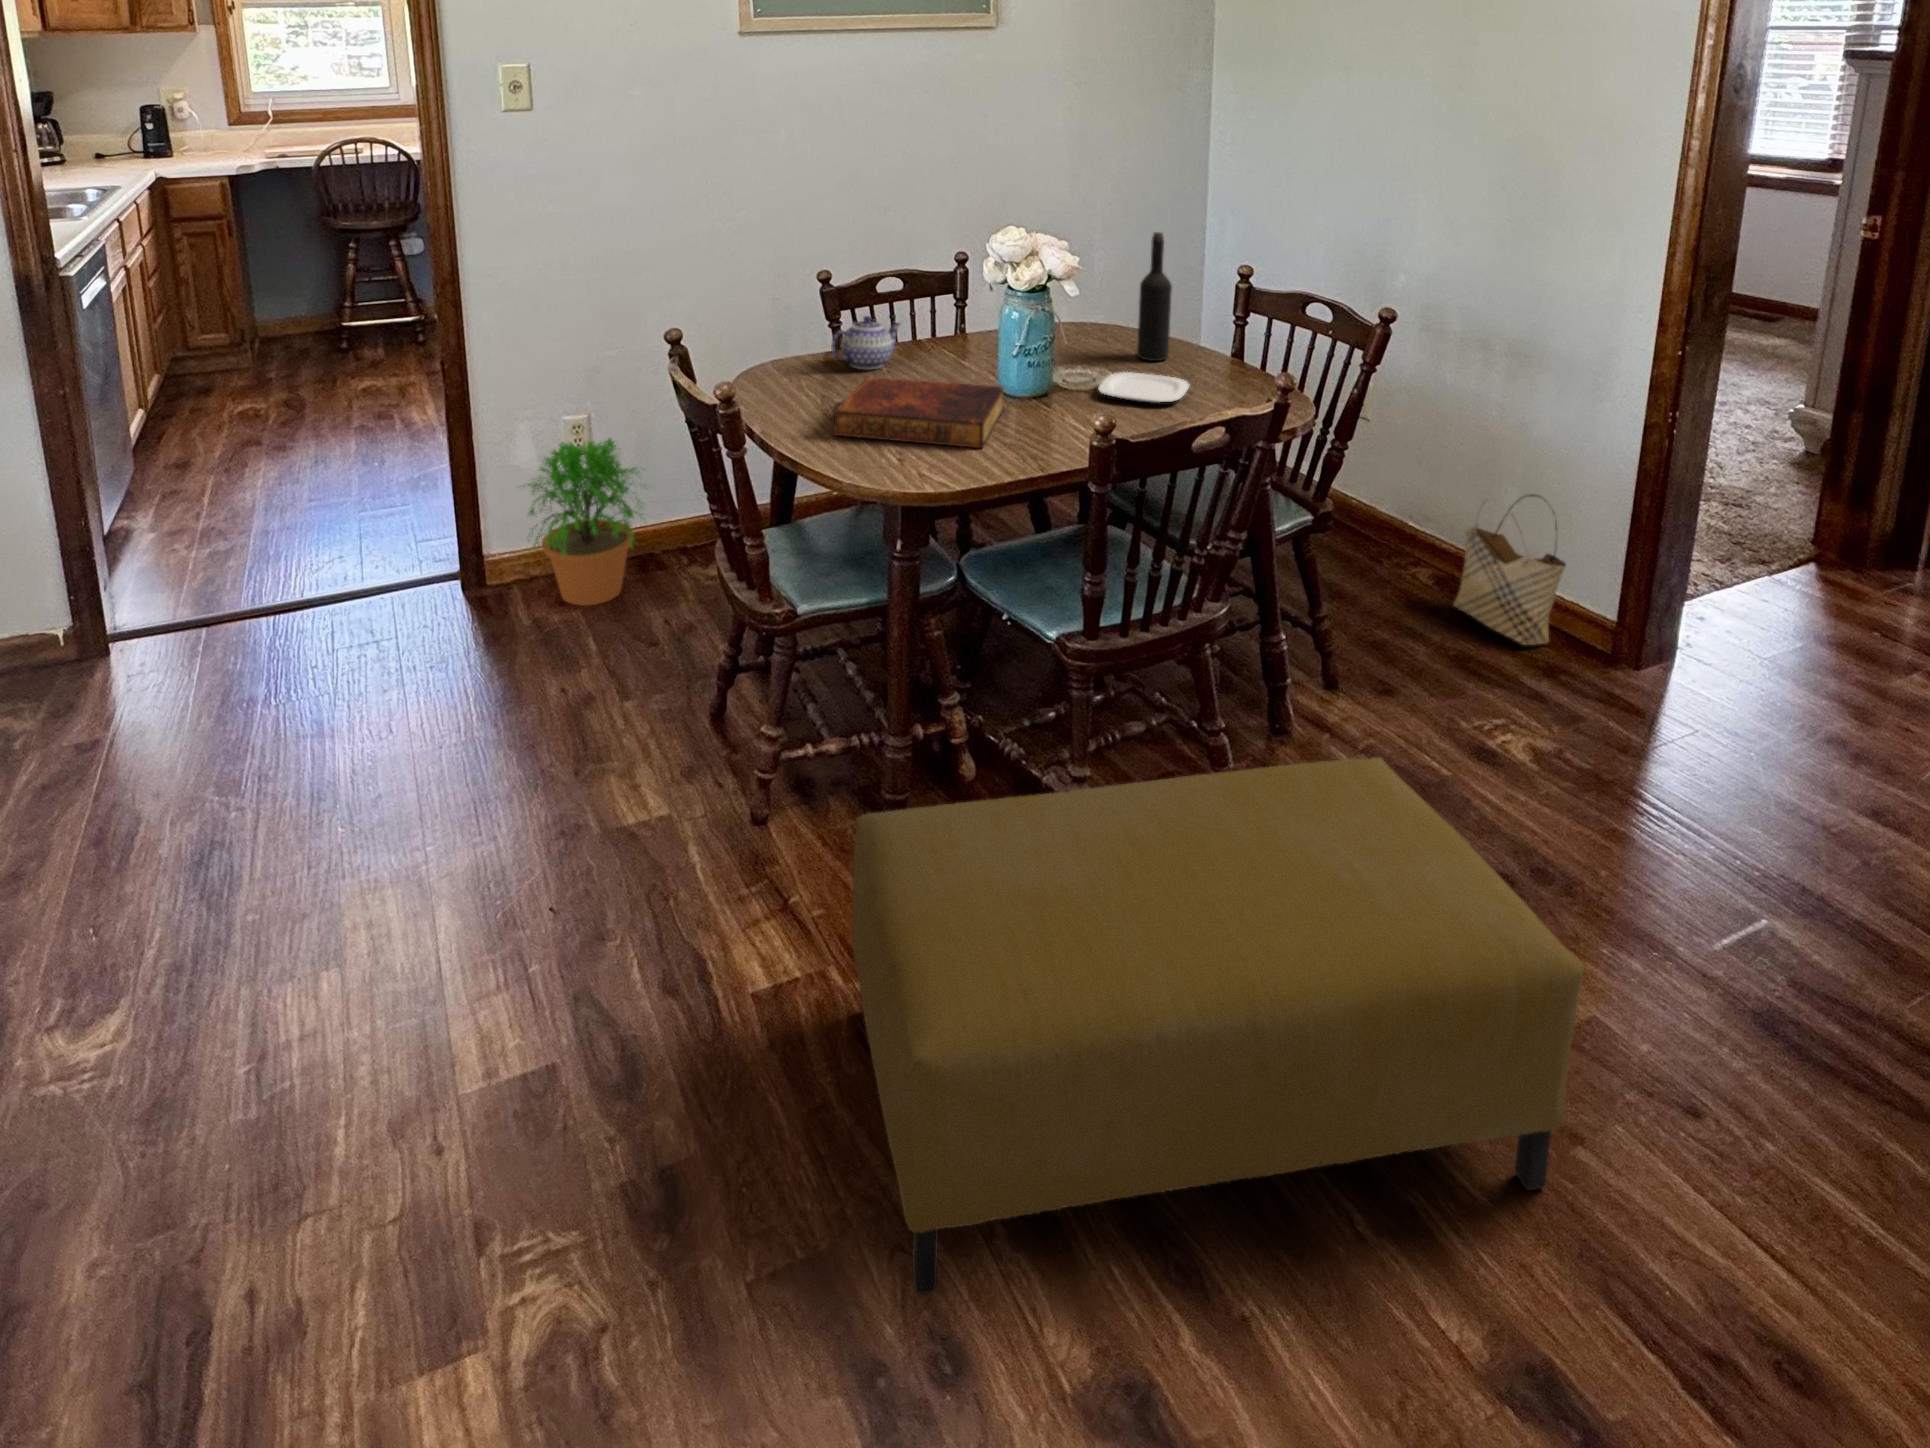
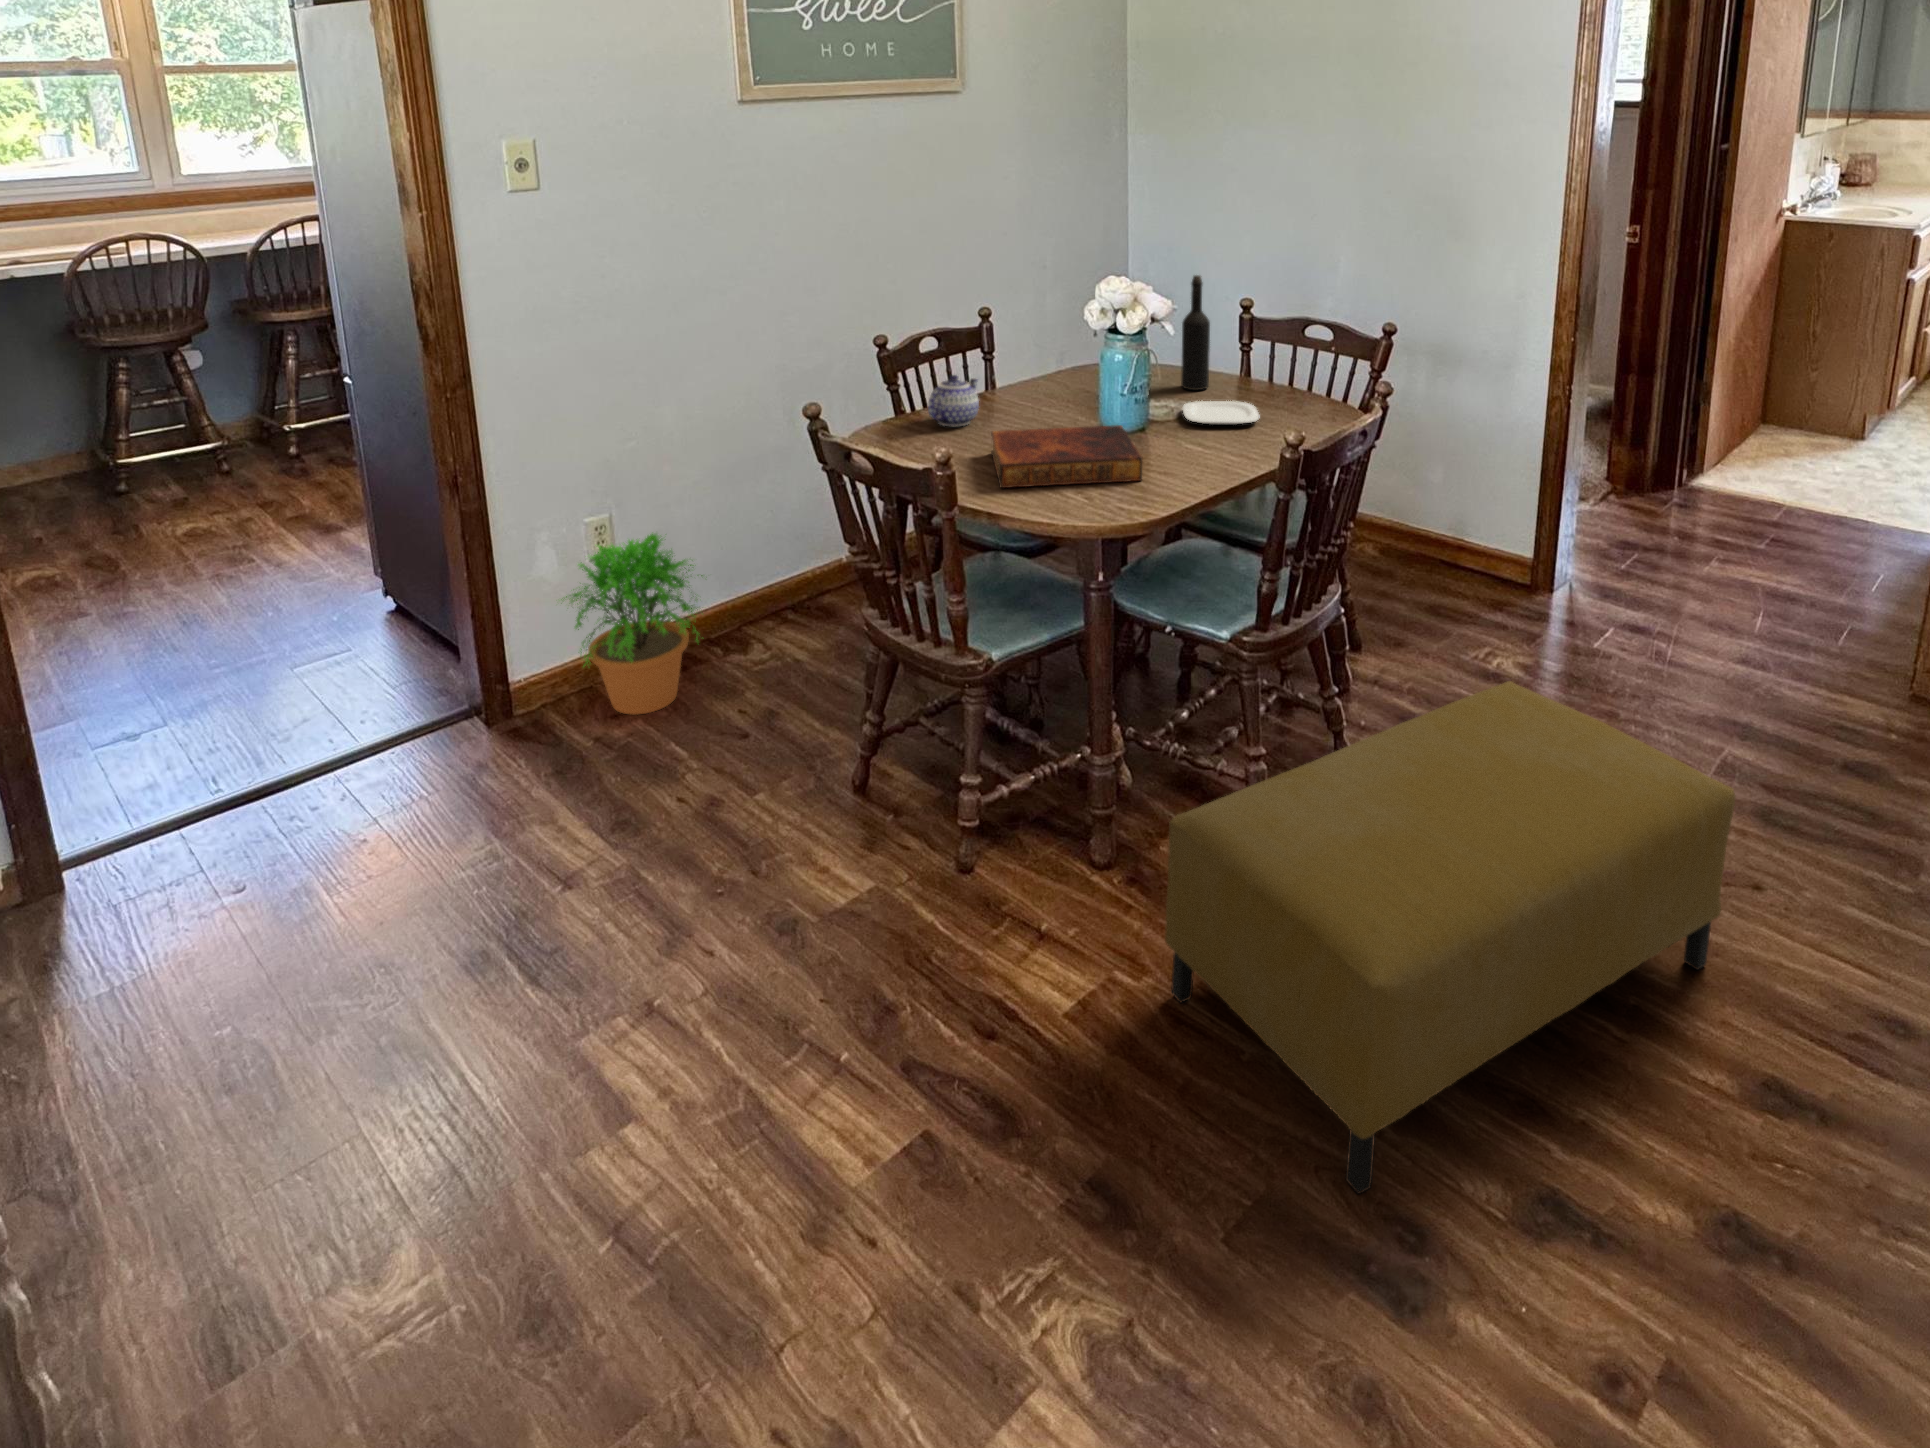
woven basket: present [1454,494,1566,645] -> none [1407,468,1495,589]

